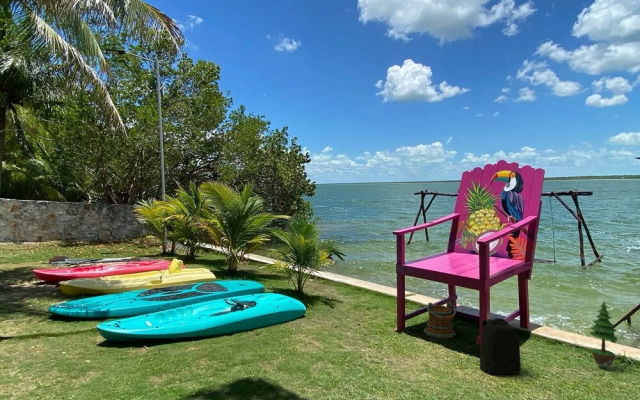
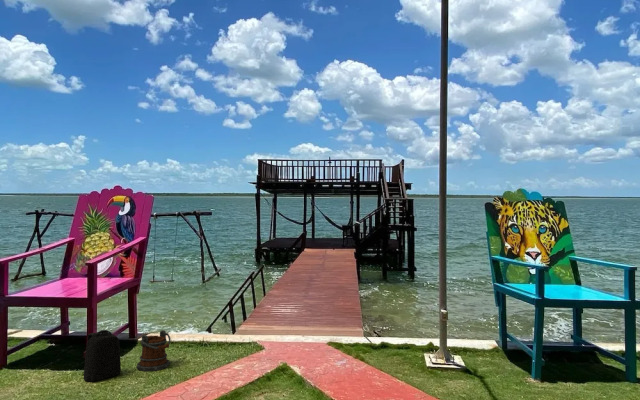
bucket: present [424,302,456,338] -> present [136,330,171,371]
potted tree: present [590,302,618,368] -> none [179,302,198,354]

